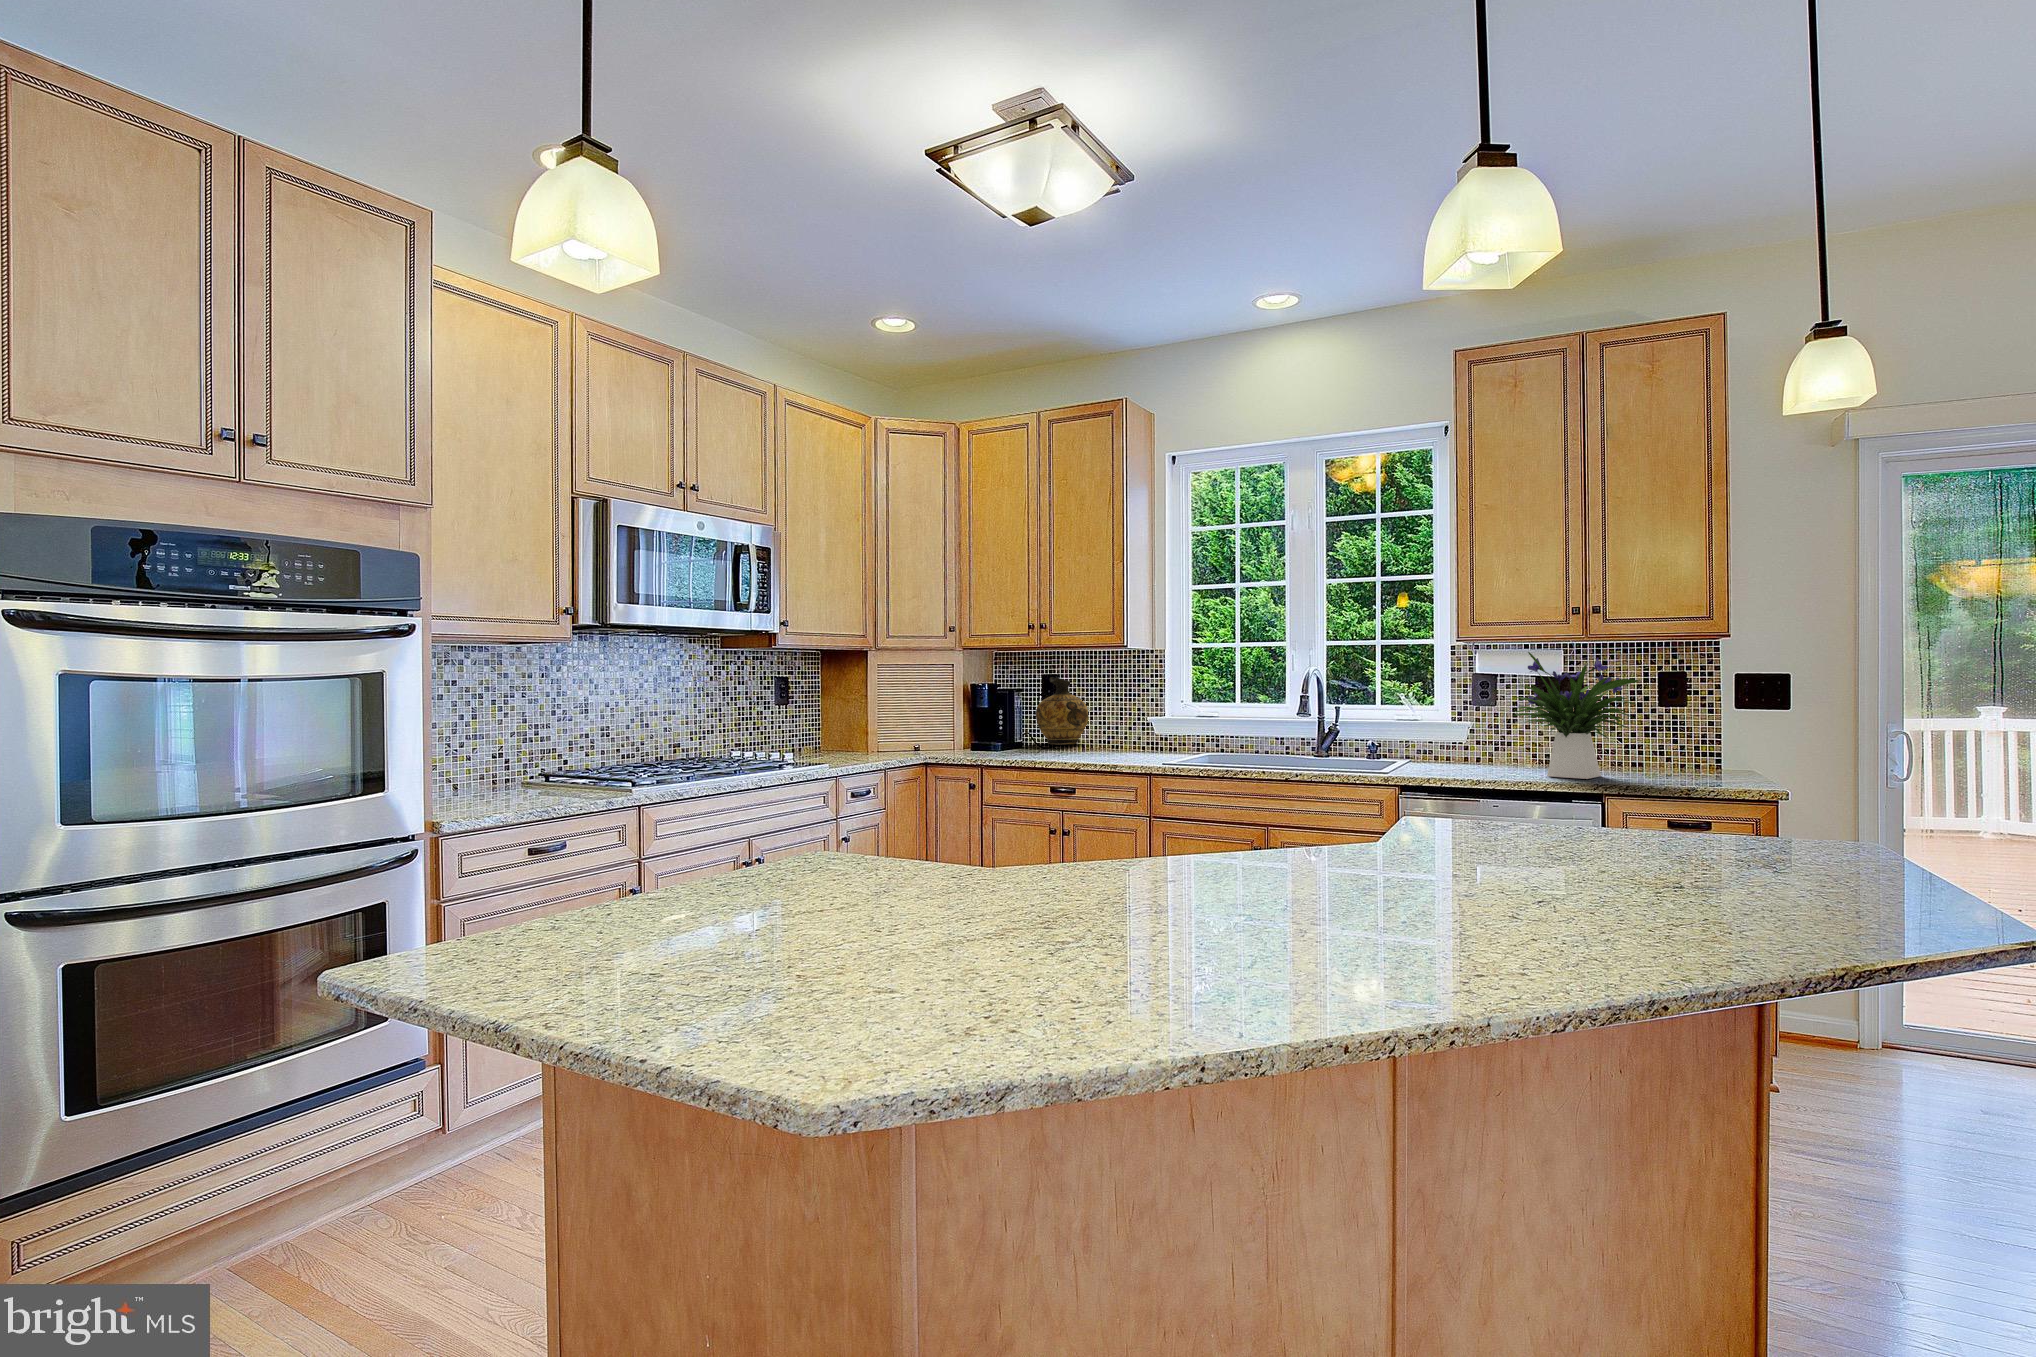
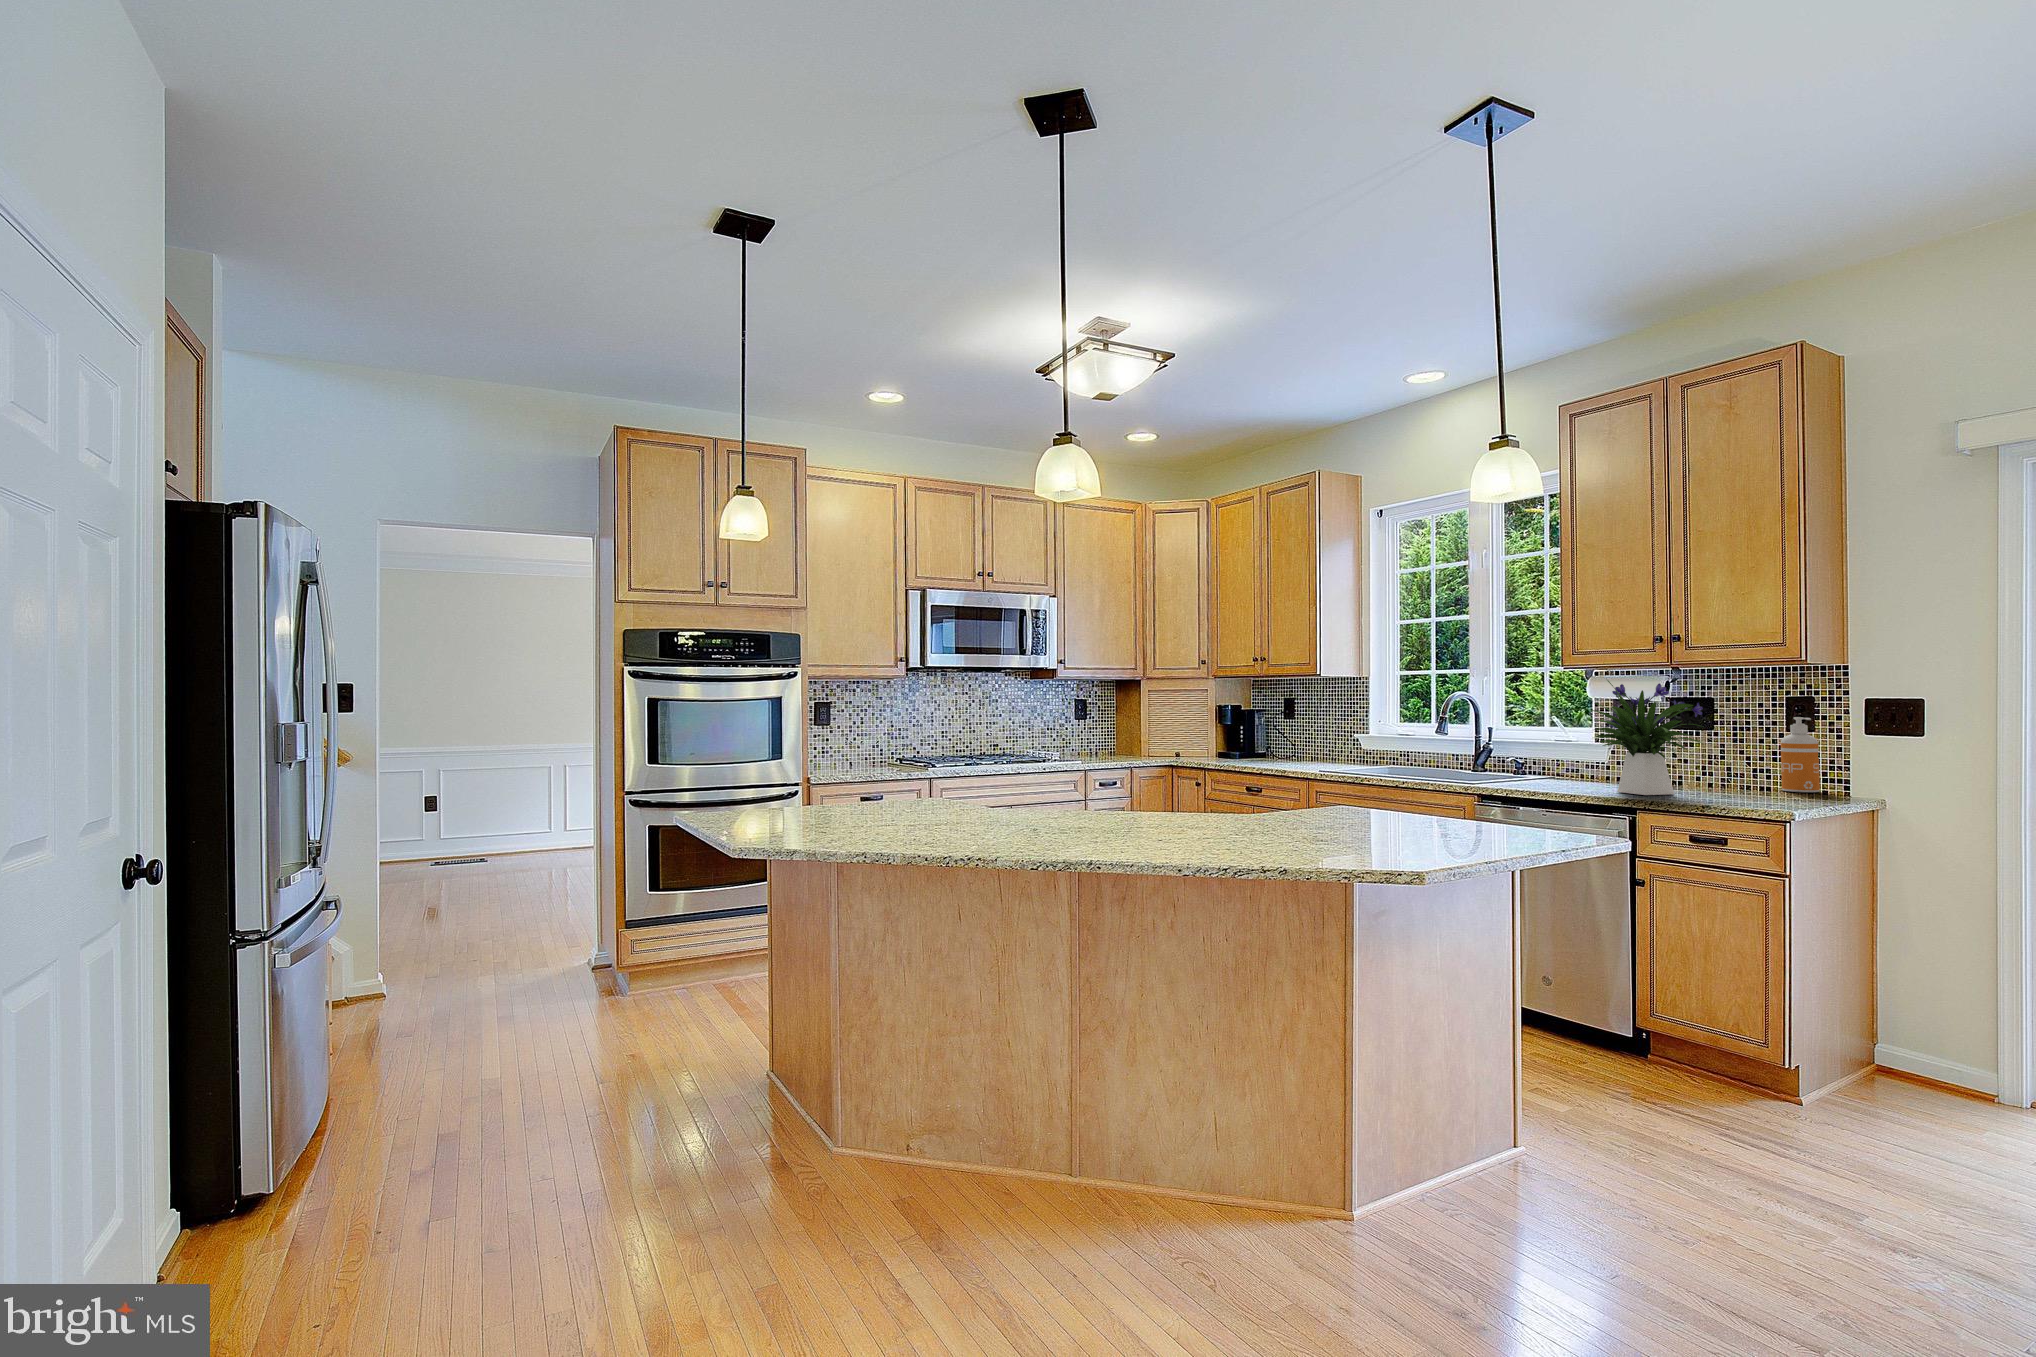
ceramic jug: present [1036,677,1088,744] -> none [1275,700,1321,756]
soap dispenser: none [1657,692,1693,767] -> present [1781,717,1820,792]

